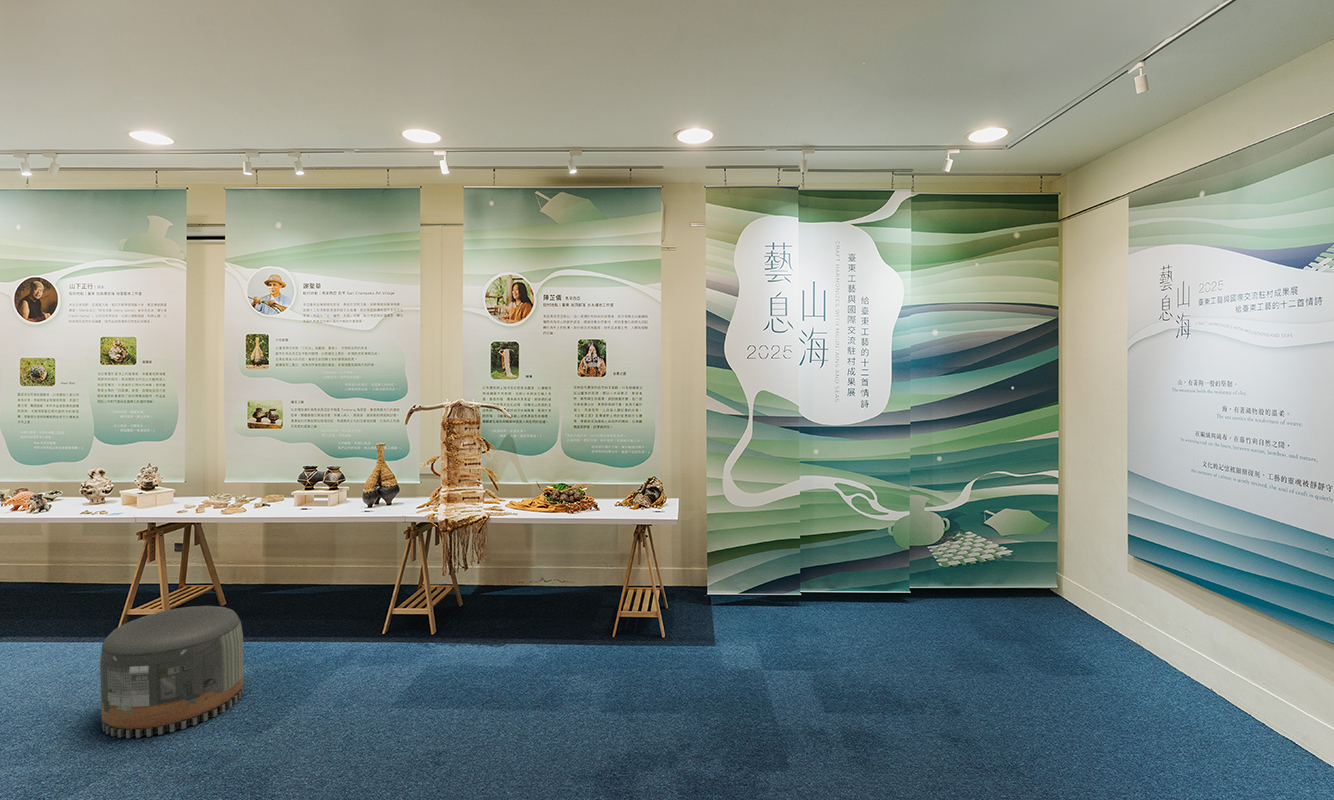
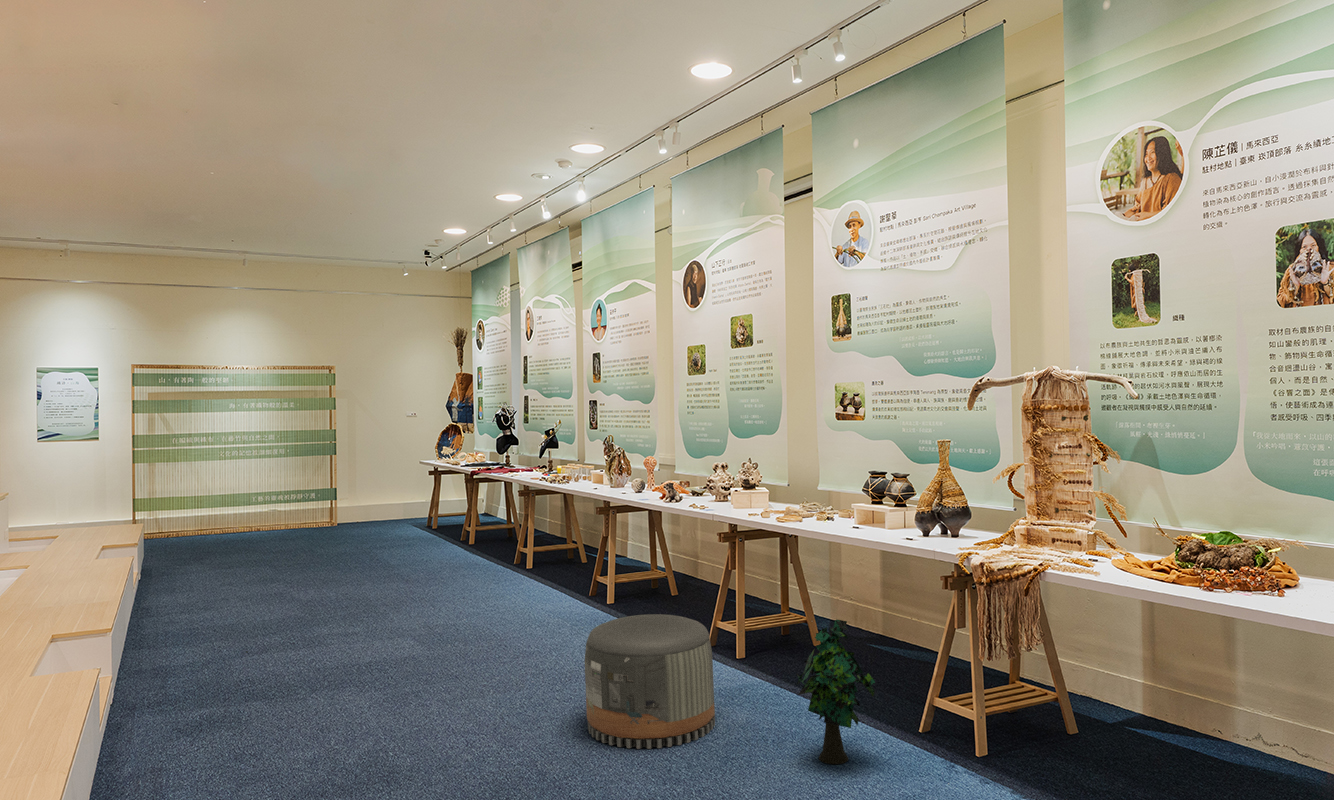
decorative plant: none [334,571,399,671] -> present [797,619,875,764]

